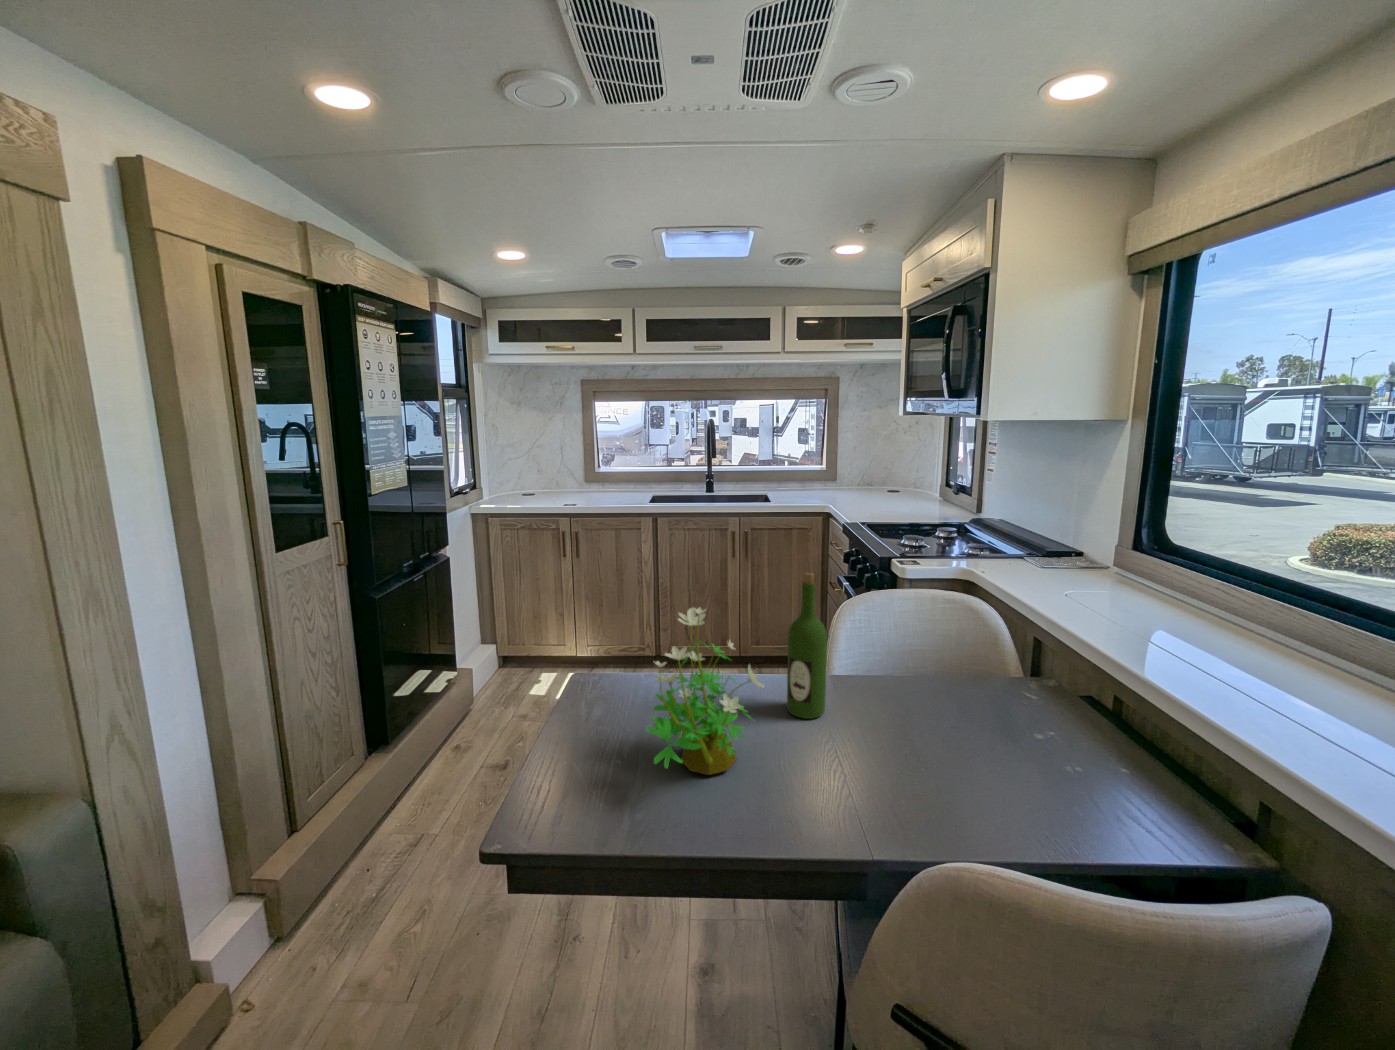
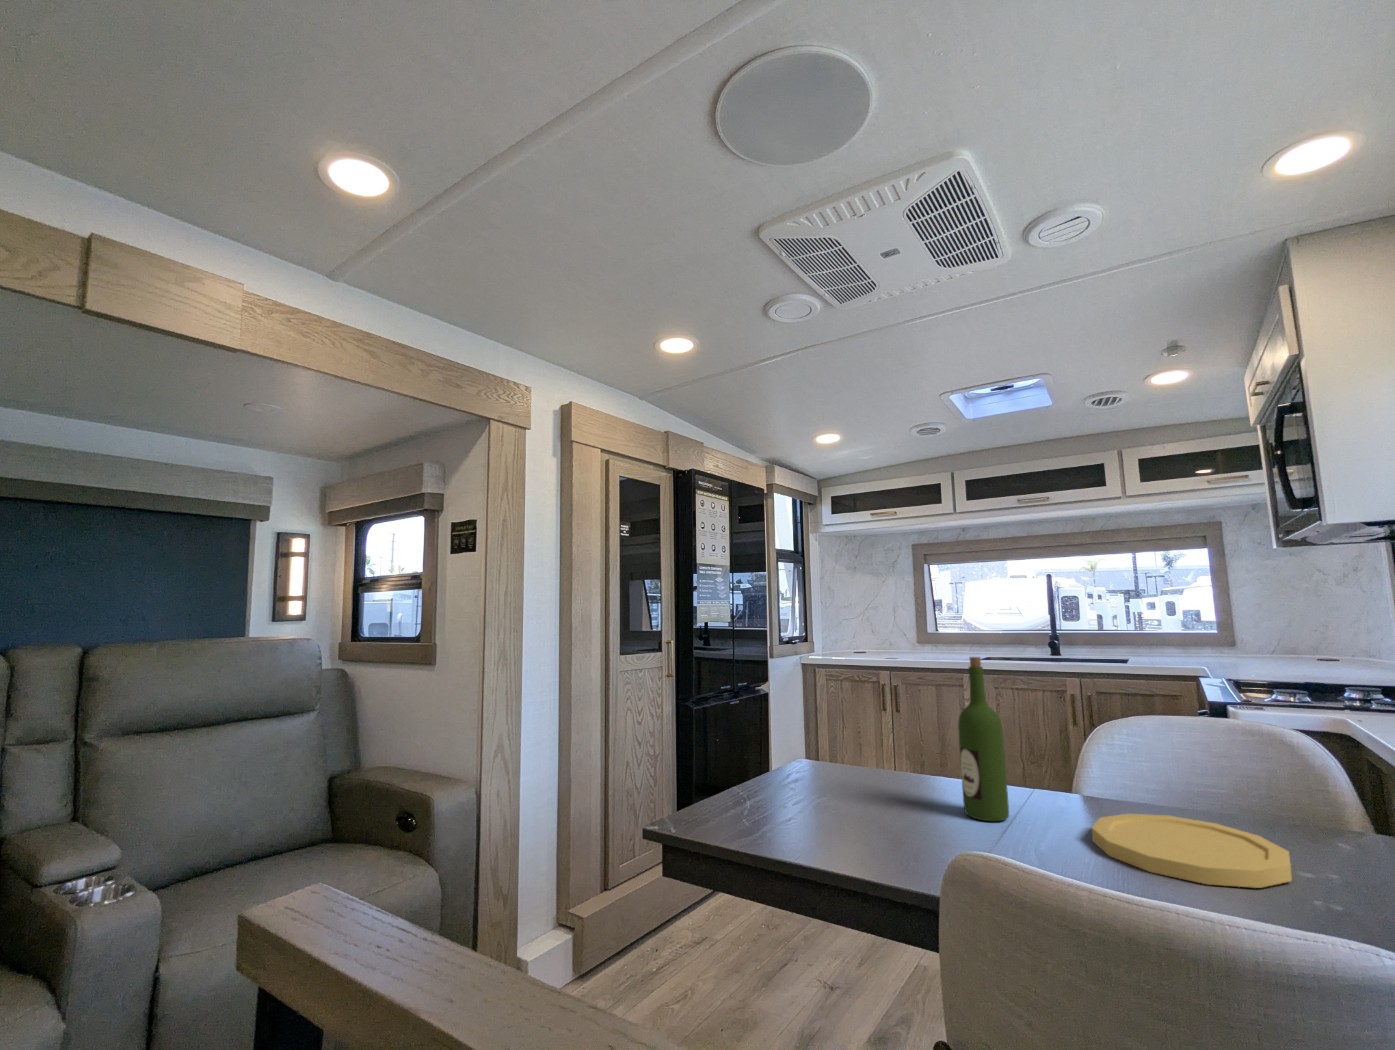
potted plant: present [646,607,764,775] -> none [767,664,890,827]
plate: none [887,678,1022,747] -> present [1091,814,1292,888]

